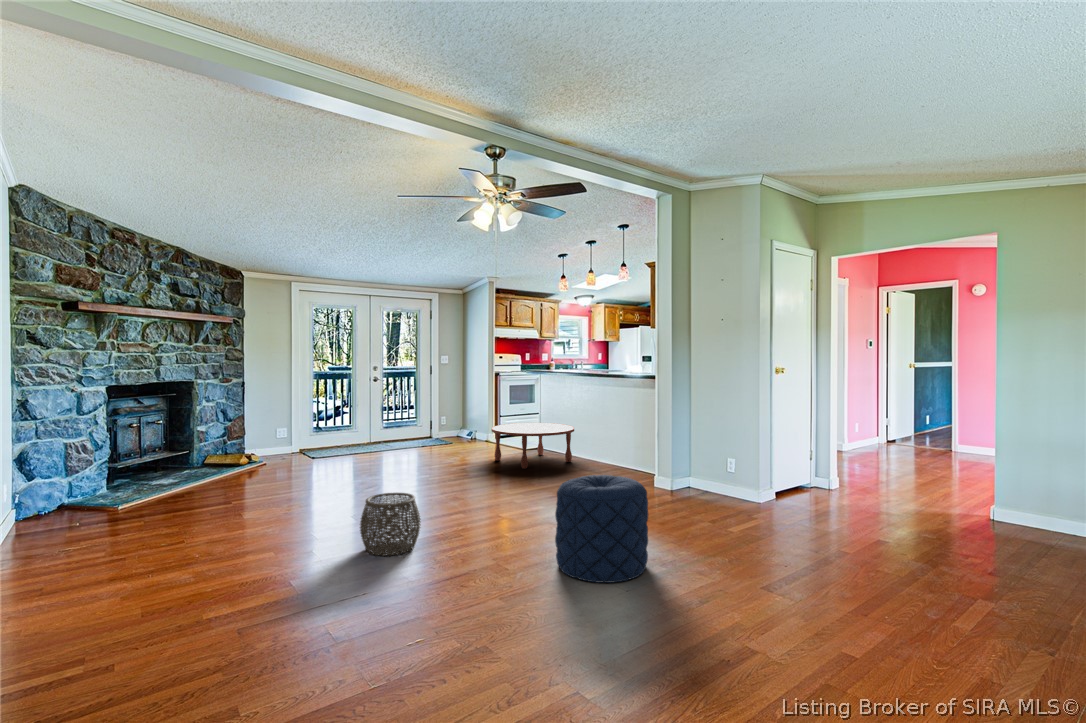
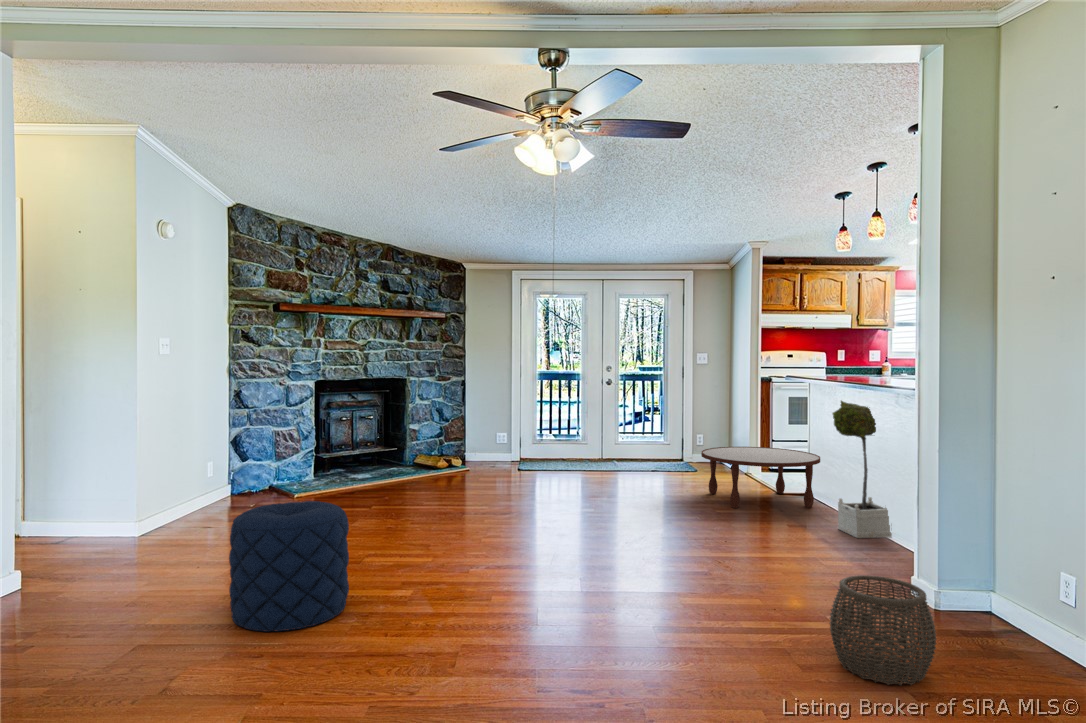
potted tree: none [597,385,636,477] -> present [832,401,892,538]
pouf: present [555,475,648,583] -> present [229,501,349,632]
woven basket: present [360,492,421,556] -> present [830,575,936,686]

